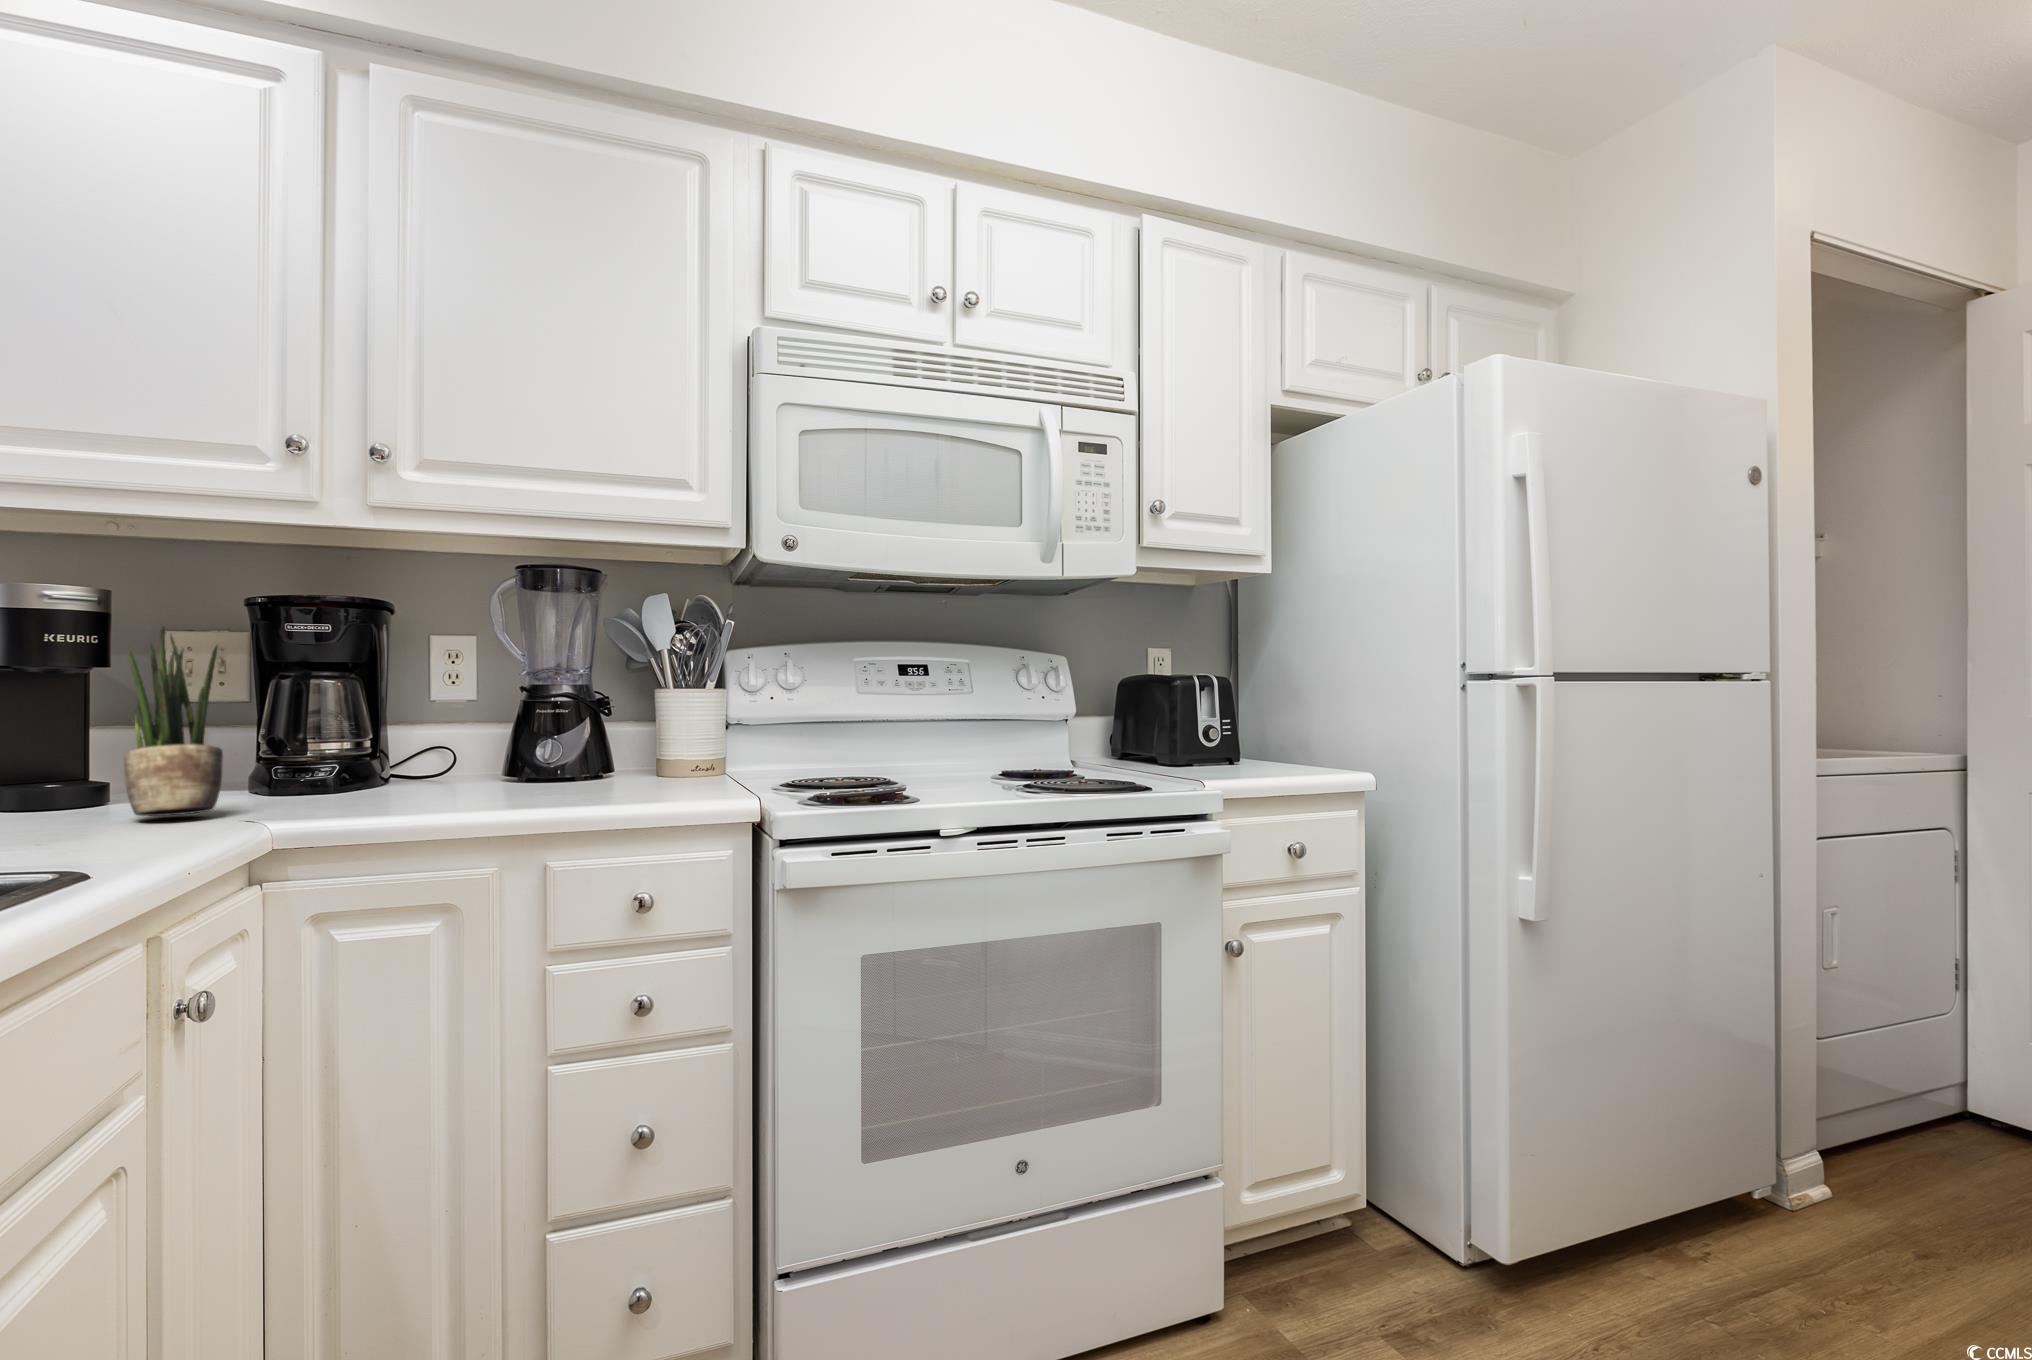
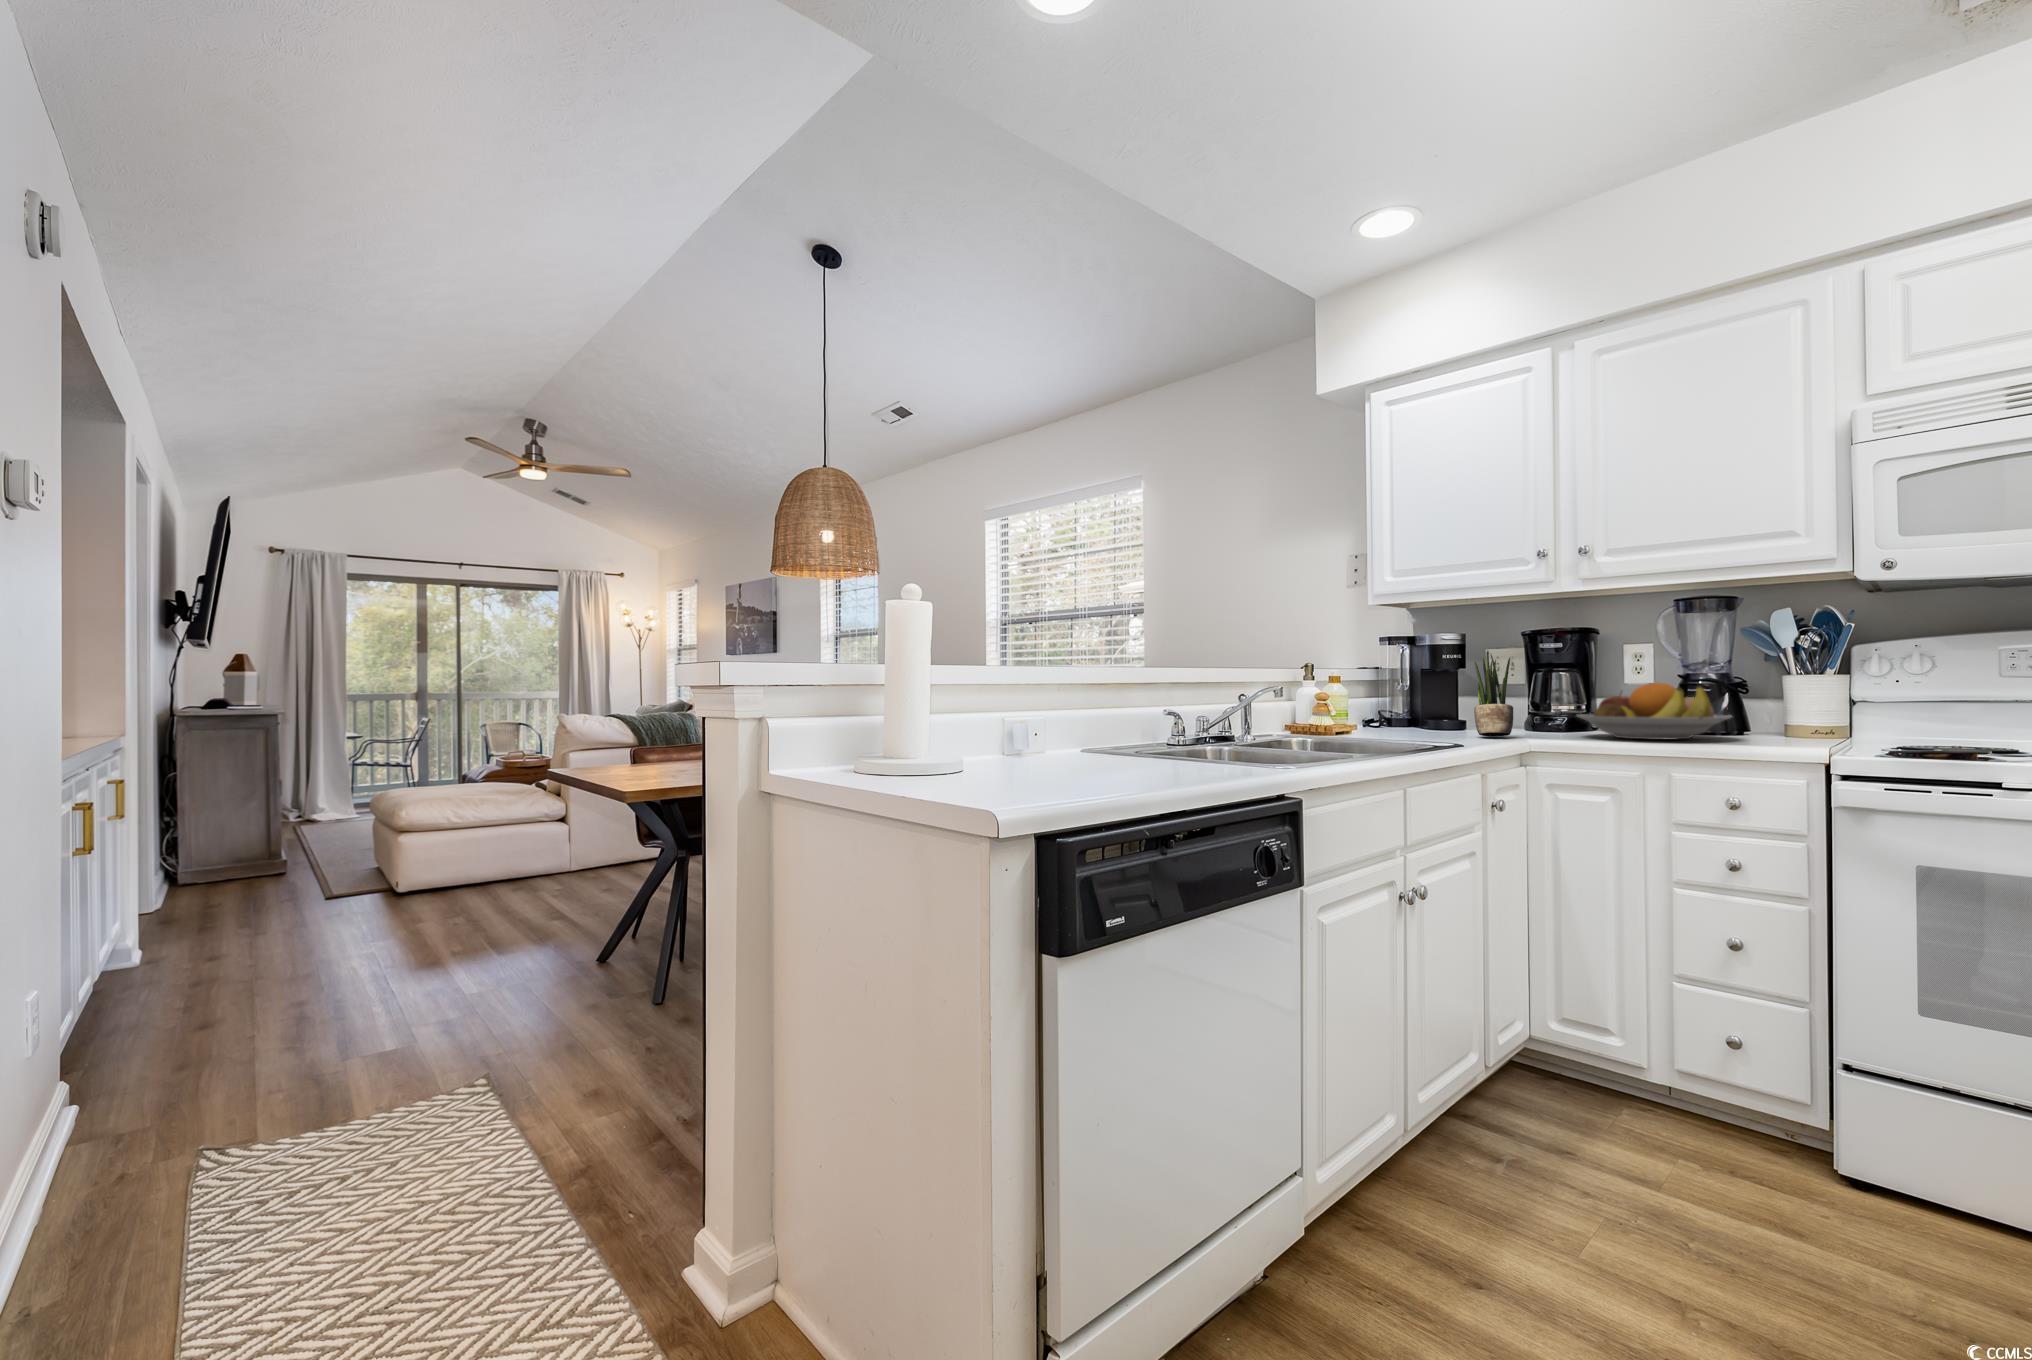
fruit bowl: none [355,700,607,800] -> present [1577,683,1731,740]

